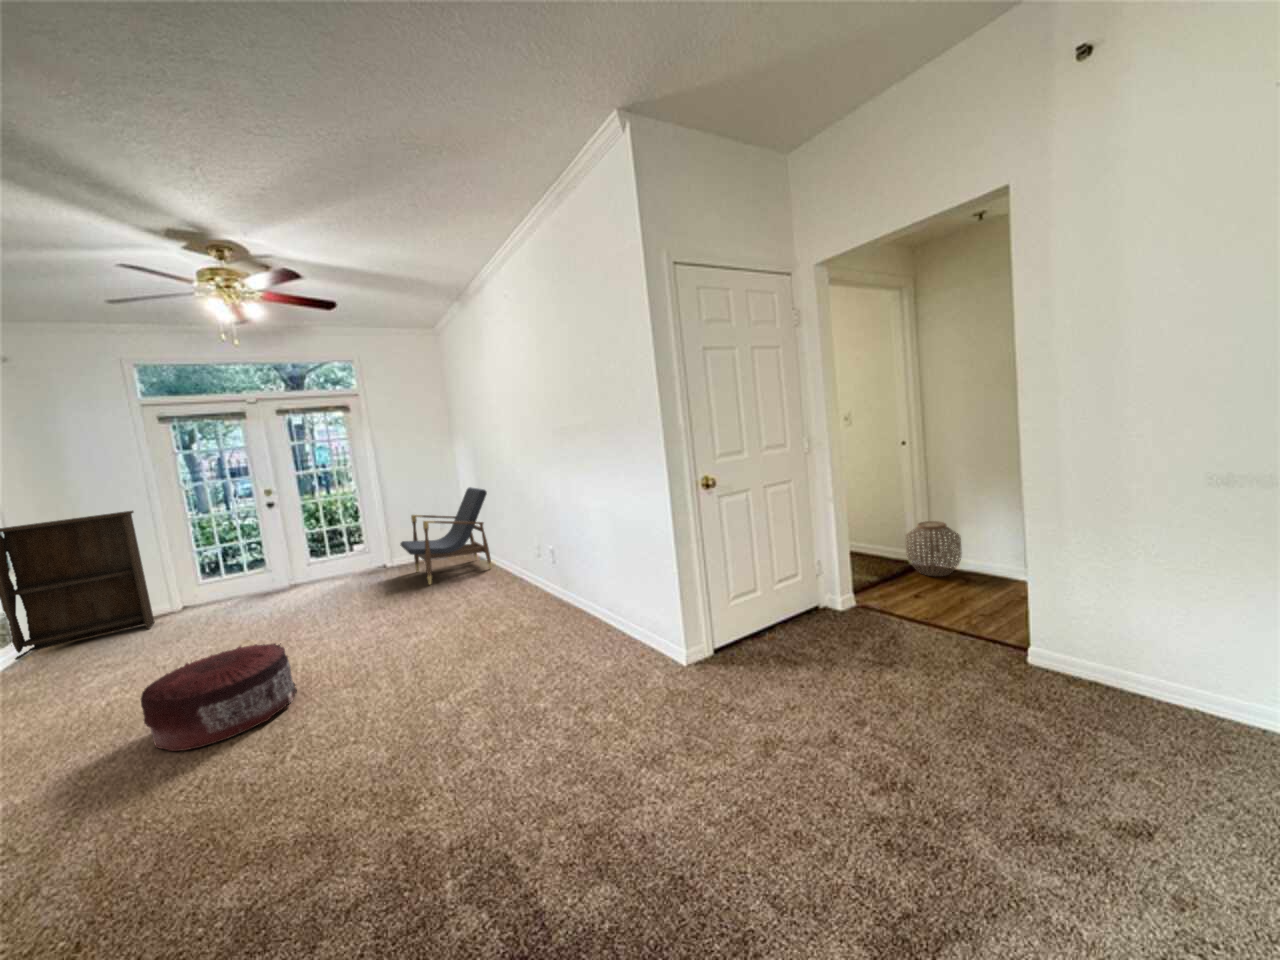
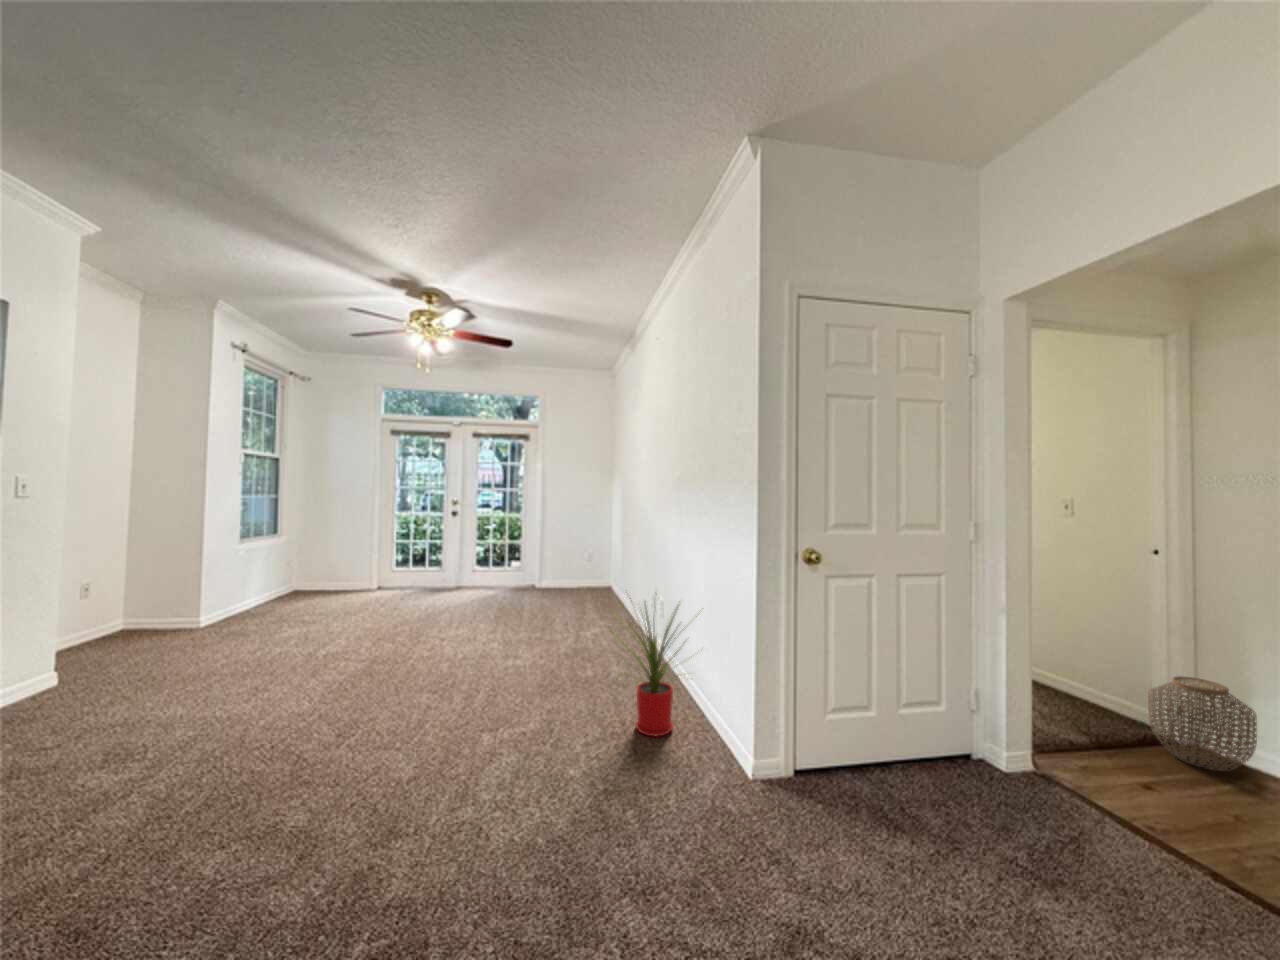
lounge chair: present [400,487,492,585] -> none [544,525,627,614]
bookshelf: present [0,511,154,660] -> none [262,501,357,603]
house plant: none [530,534,622,660] -> present [614,598,697,737]
pouf: present [141,643,297,751] -> none [274,630,397,712]

